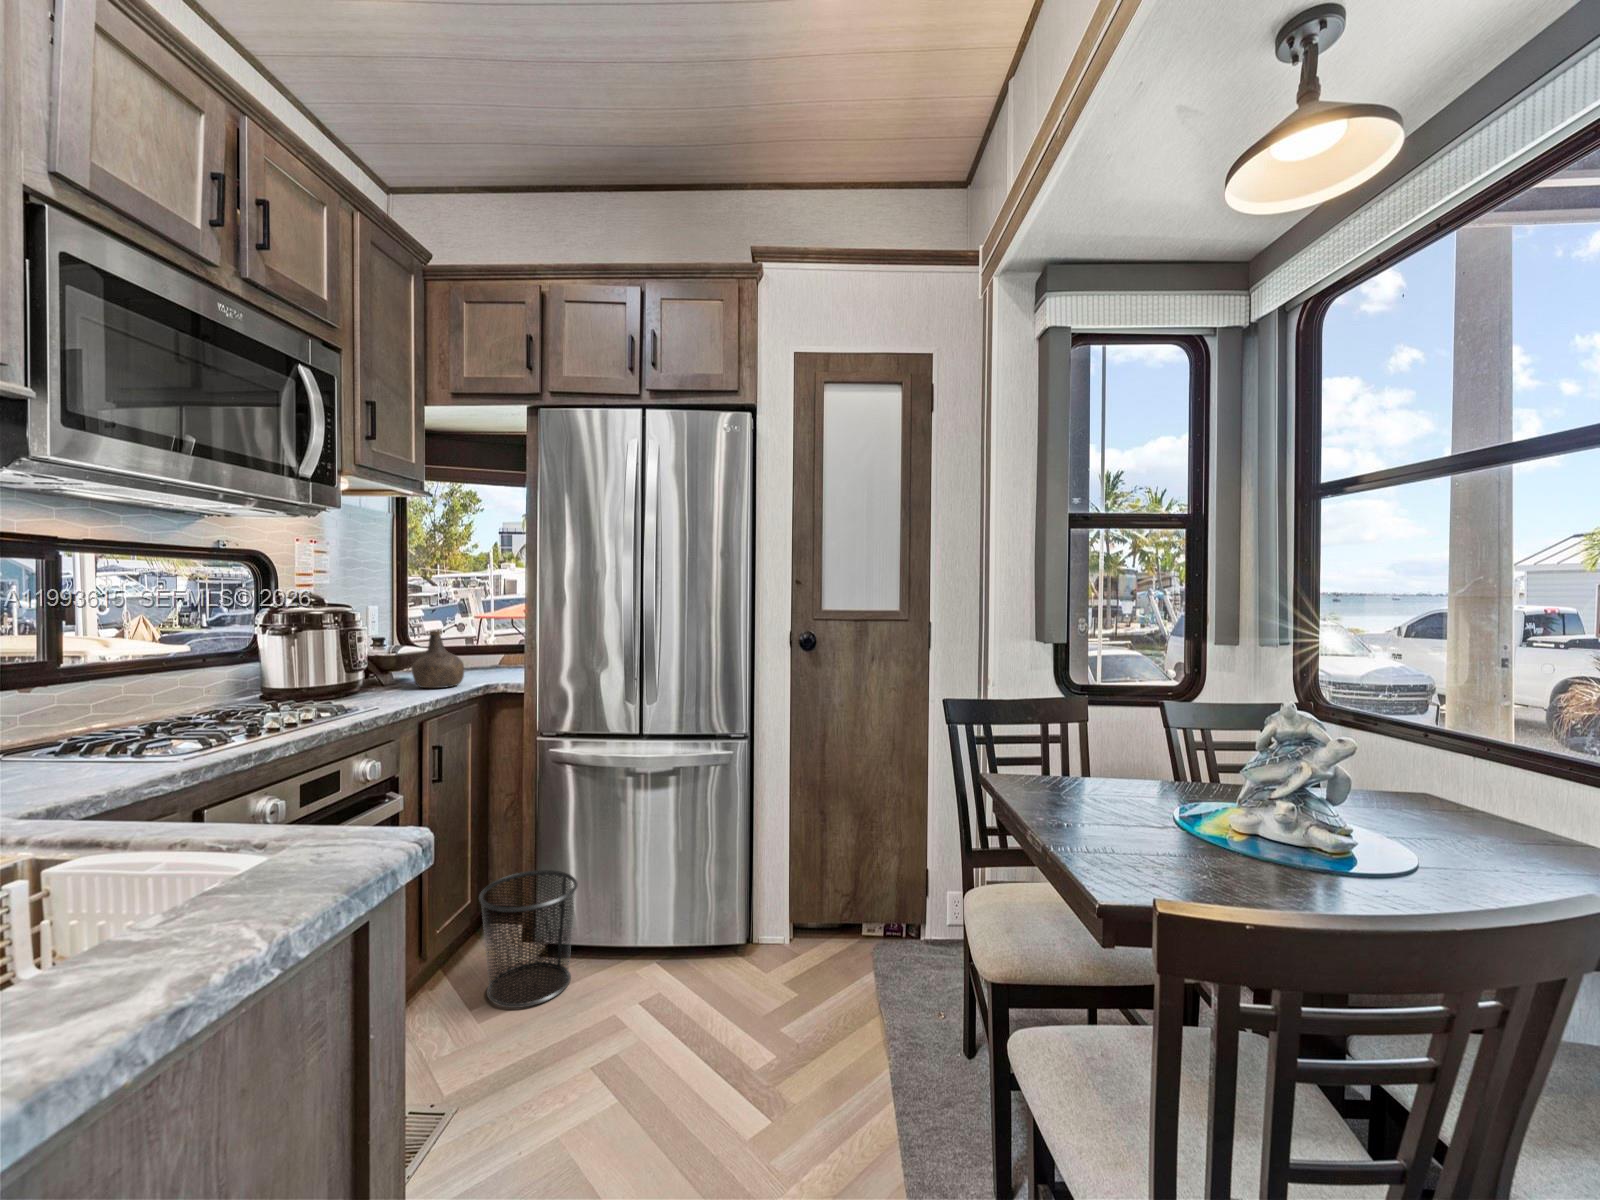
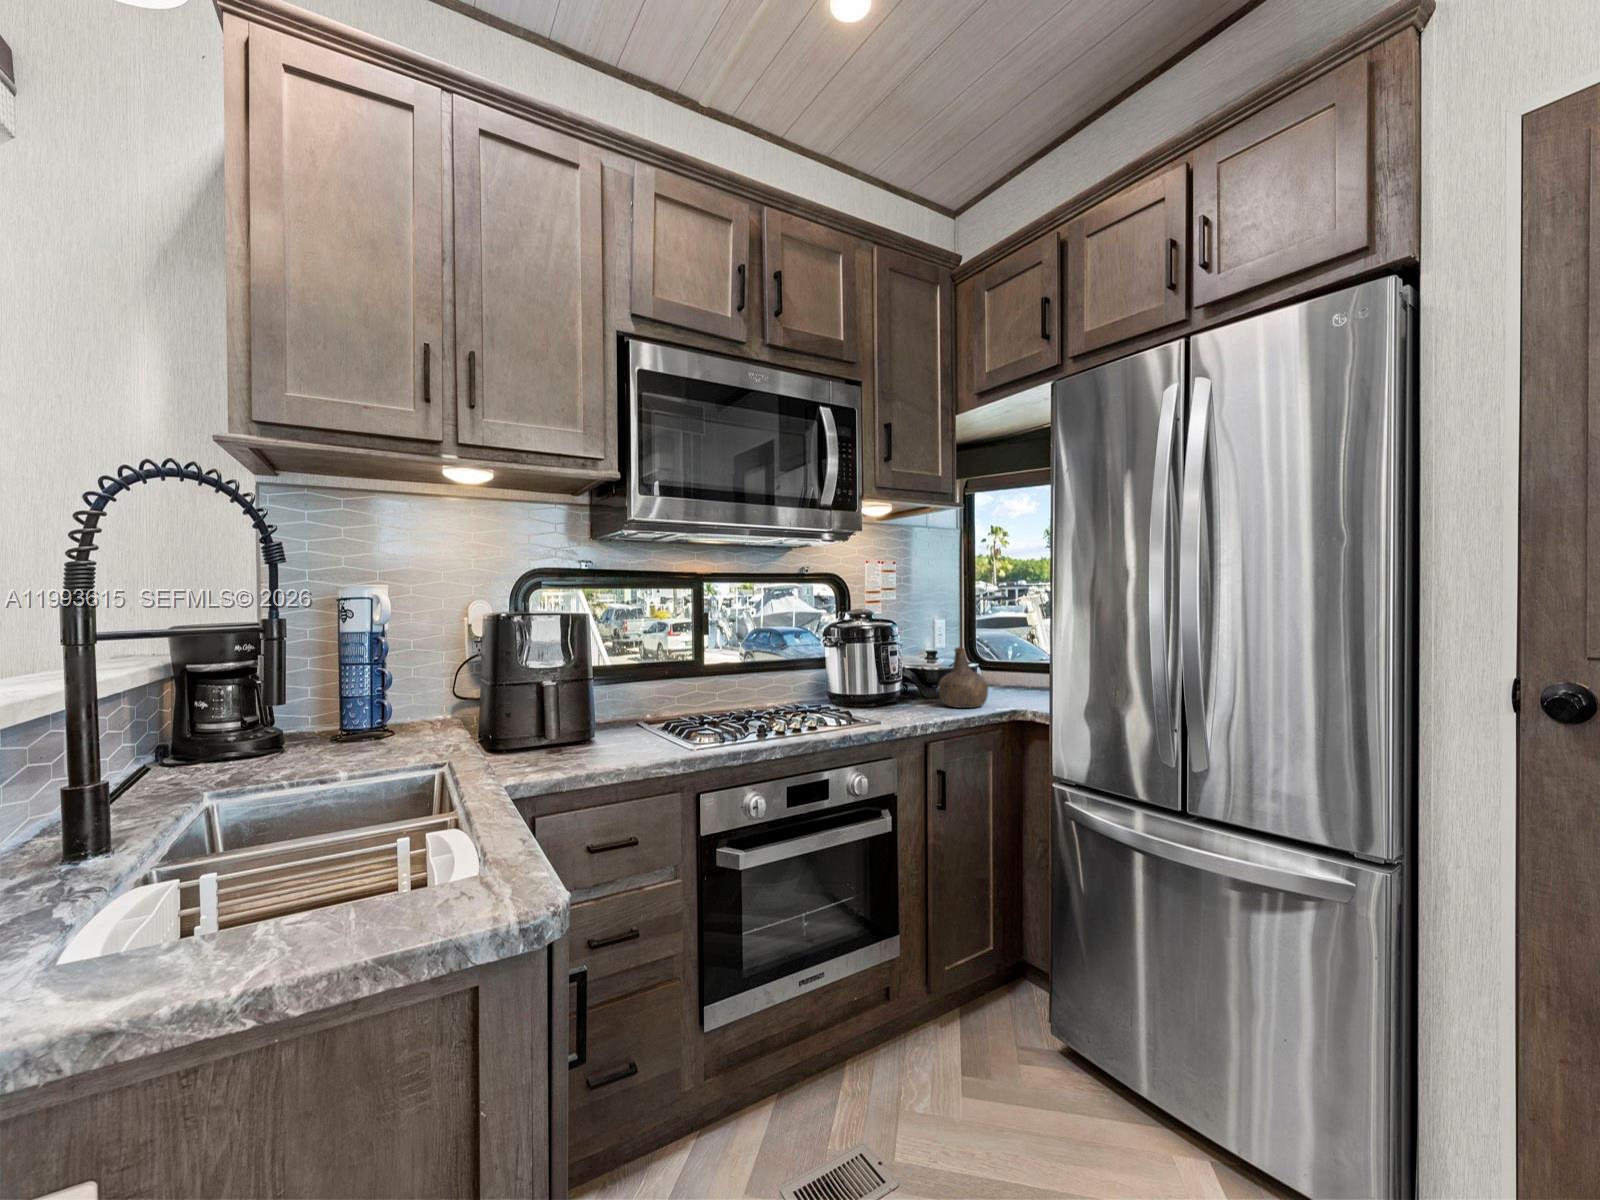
trash can: present [479,870,578,1008] -> none [969,929,1081,1096]

